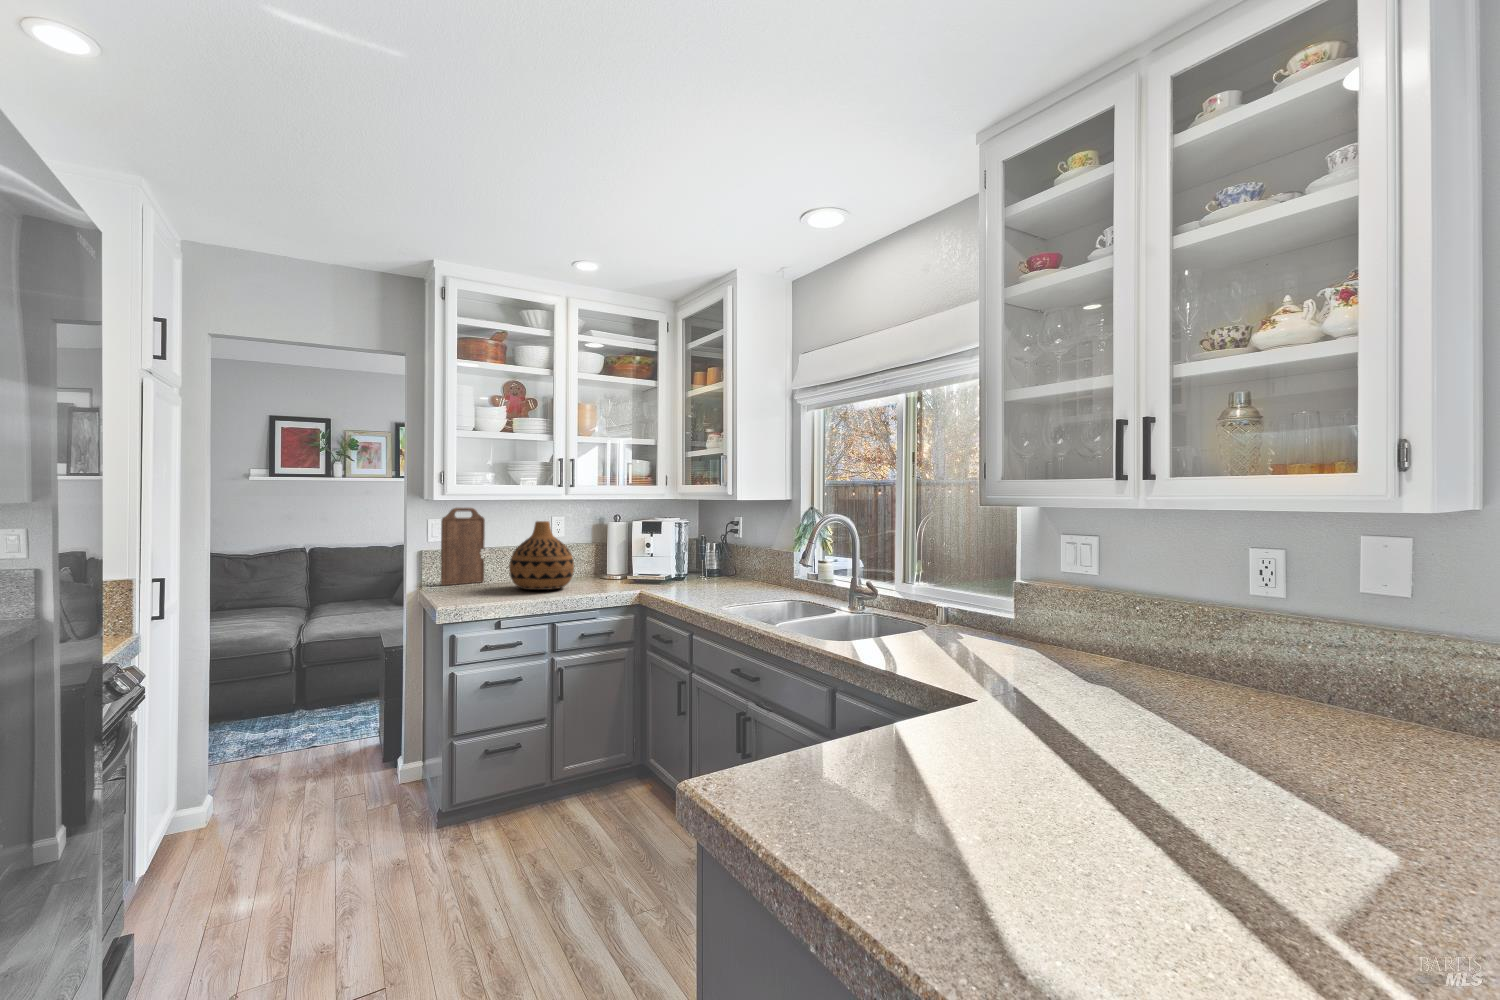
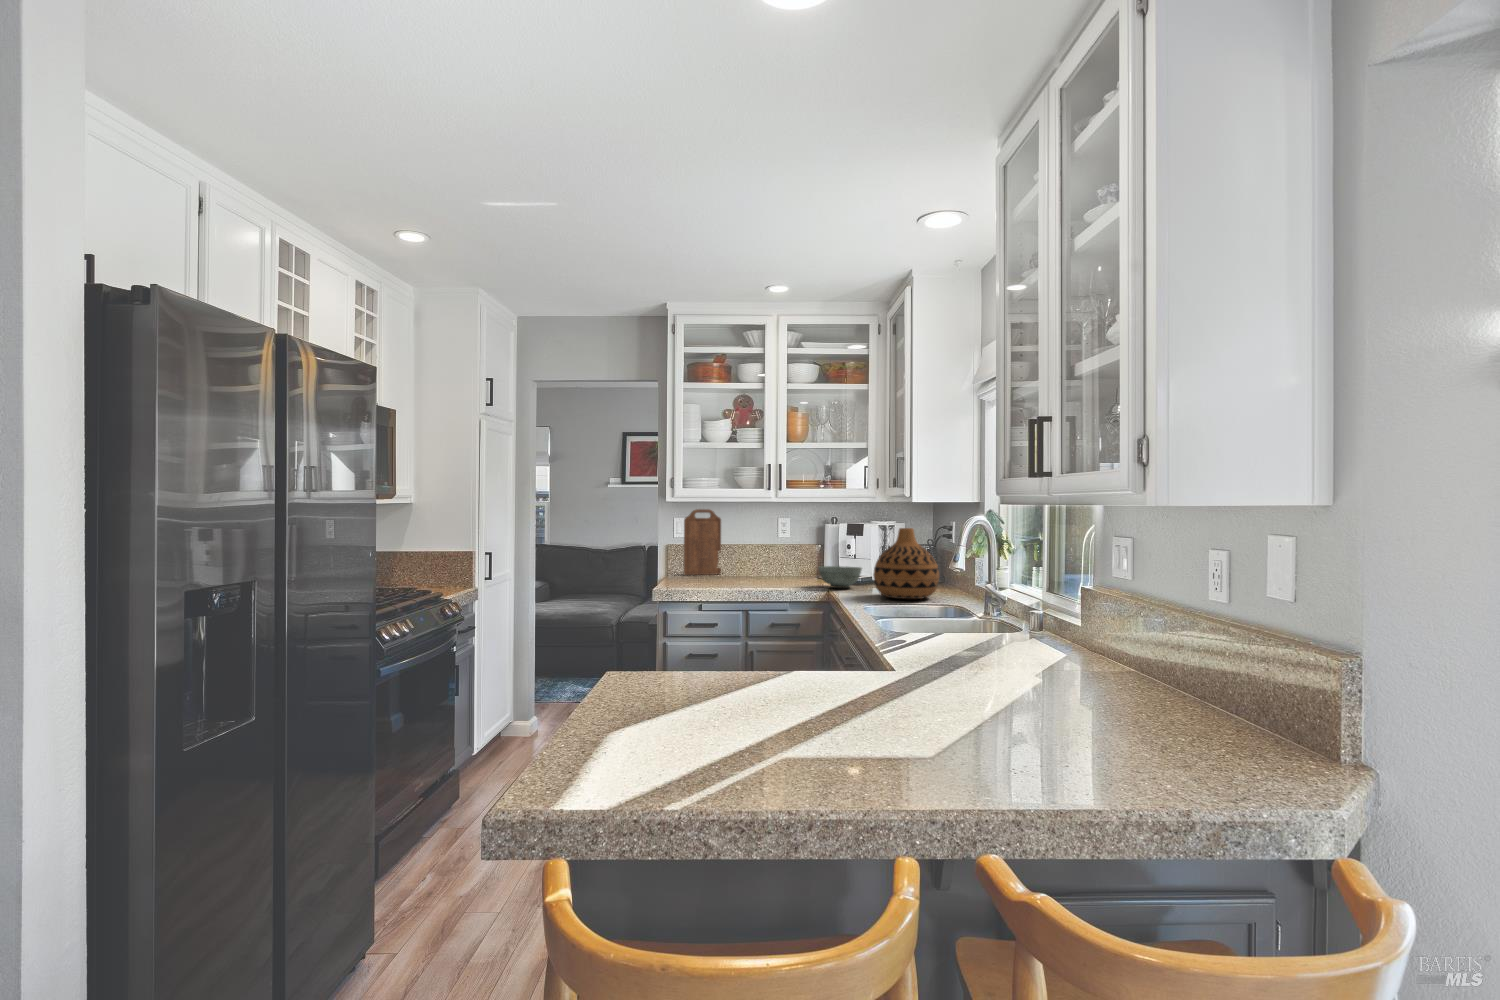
vase: present [509,521,574,590] -> present [873,528,939,599]
bowl: none [623,568,670,591] -> present [819,566,862,588]

